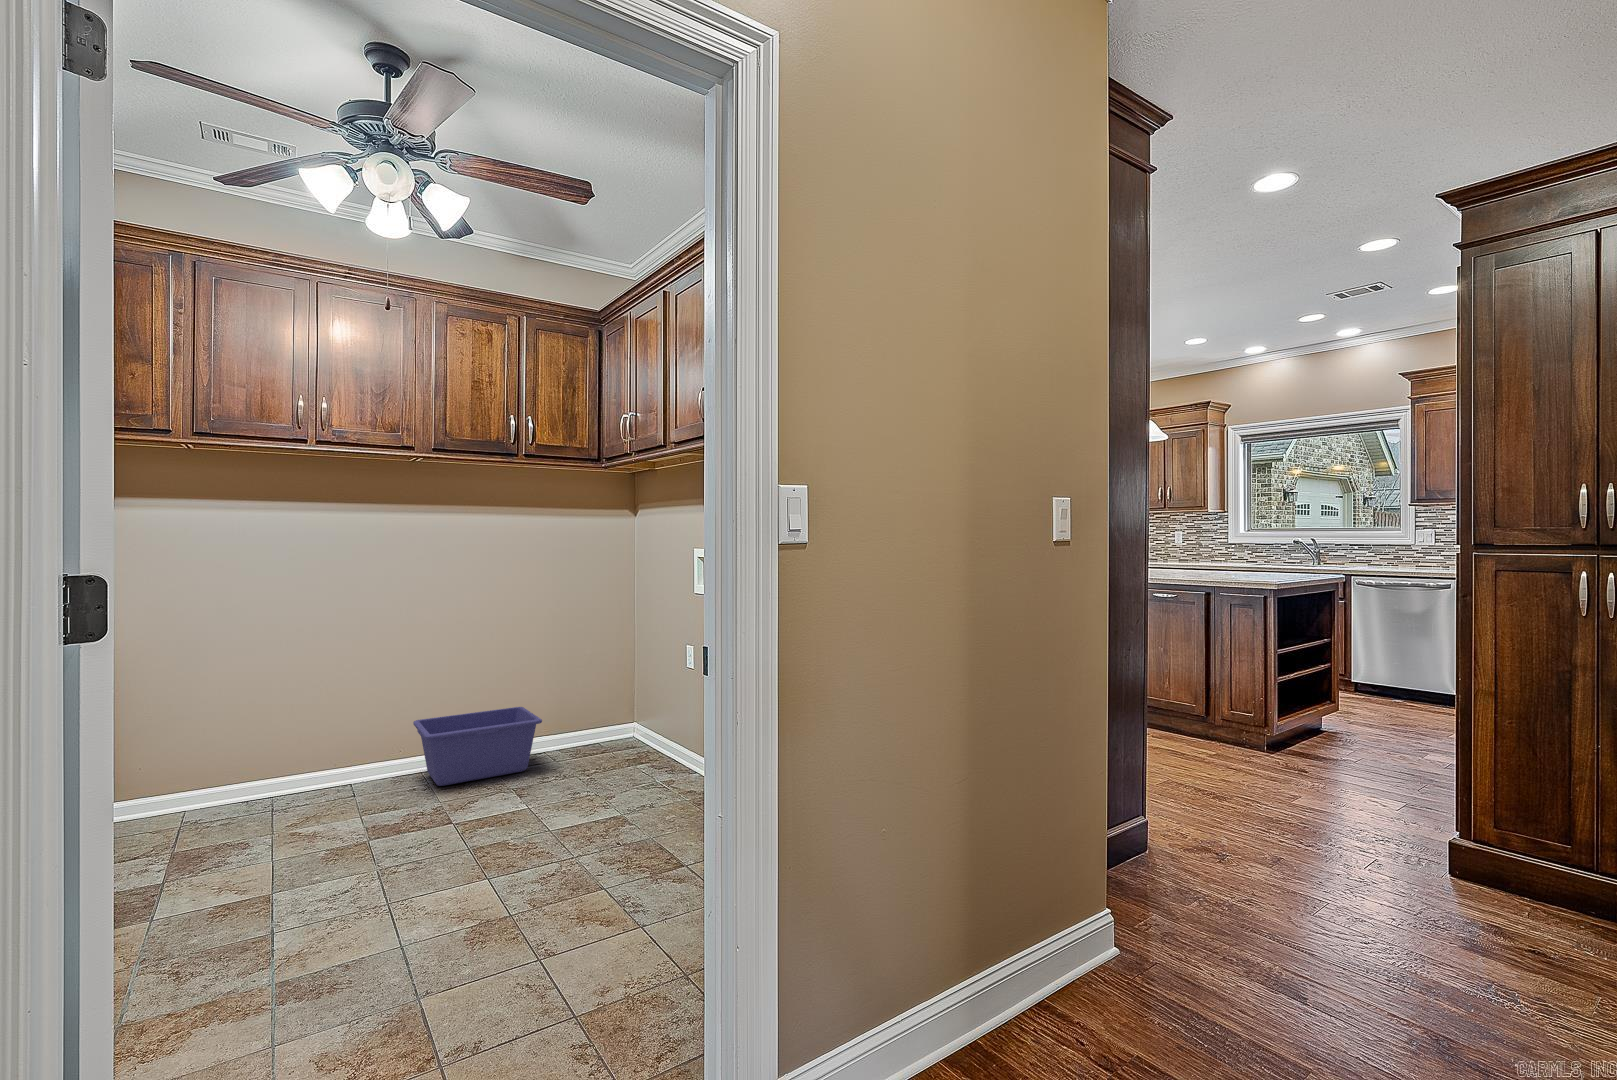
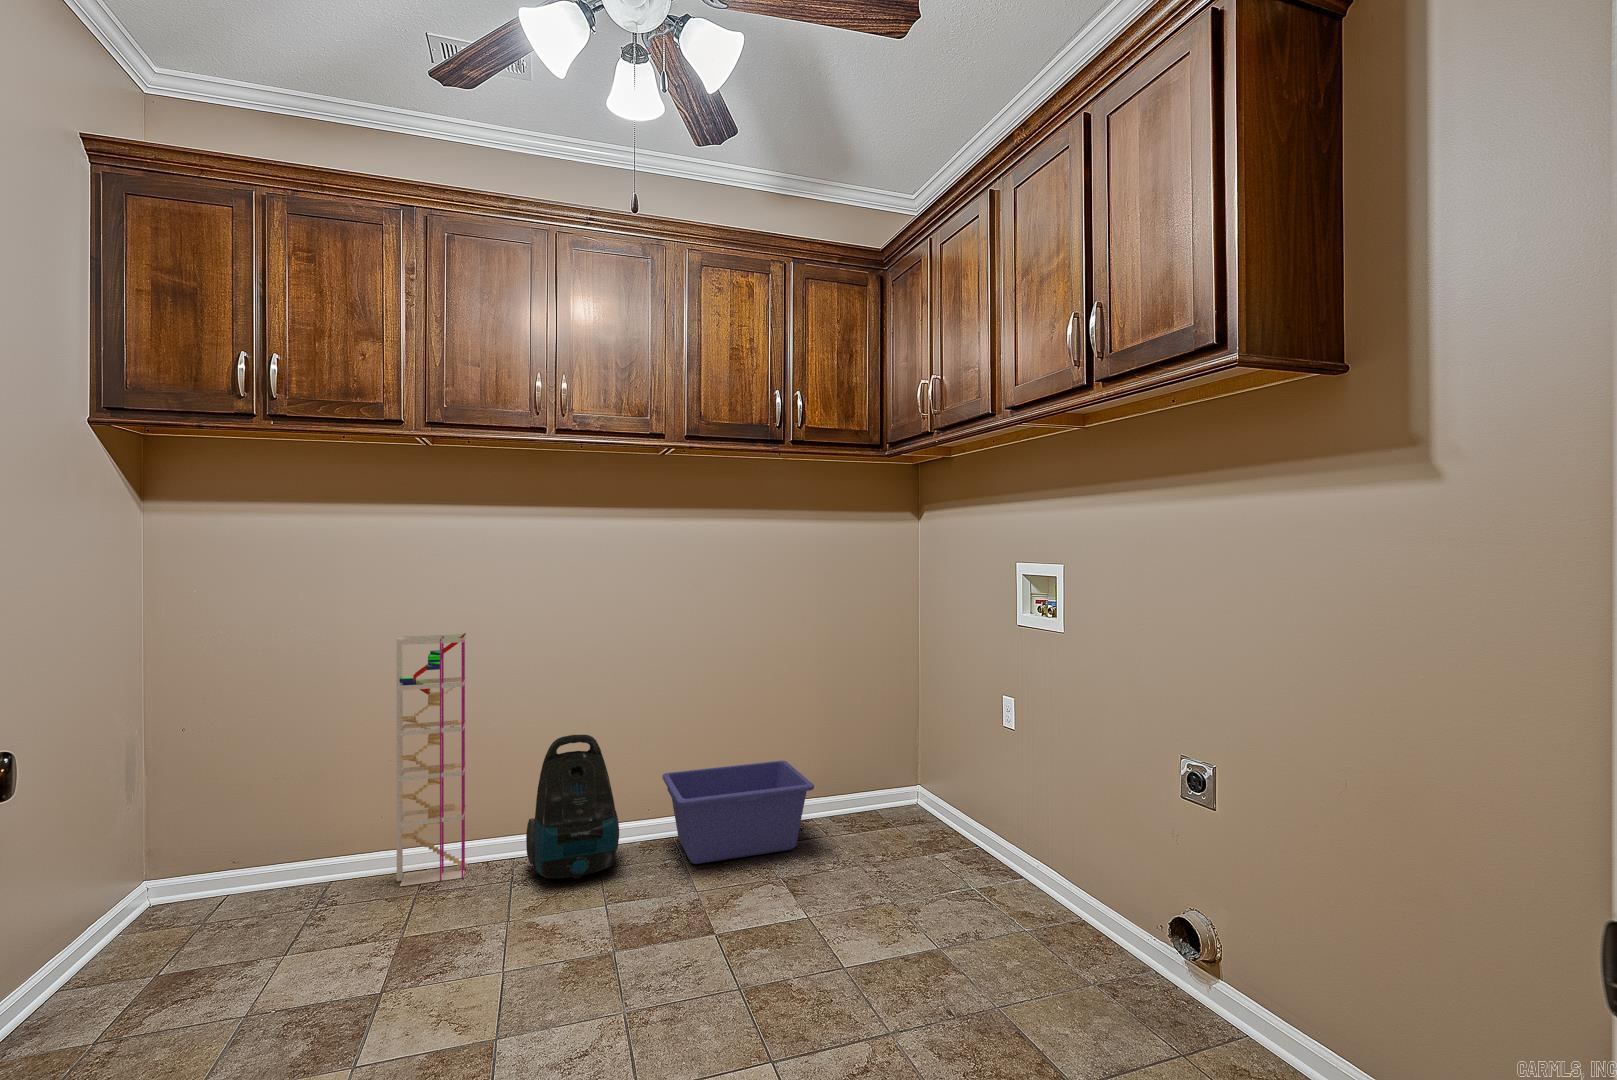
shelving unit: none [160,608,228,823] -> present [397,633,467,886]
vacuum cleaner: none [287,690,373,804] -> present [526,735,619,879]

